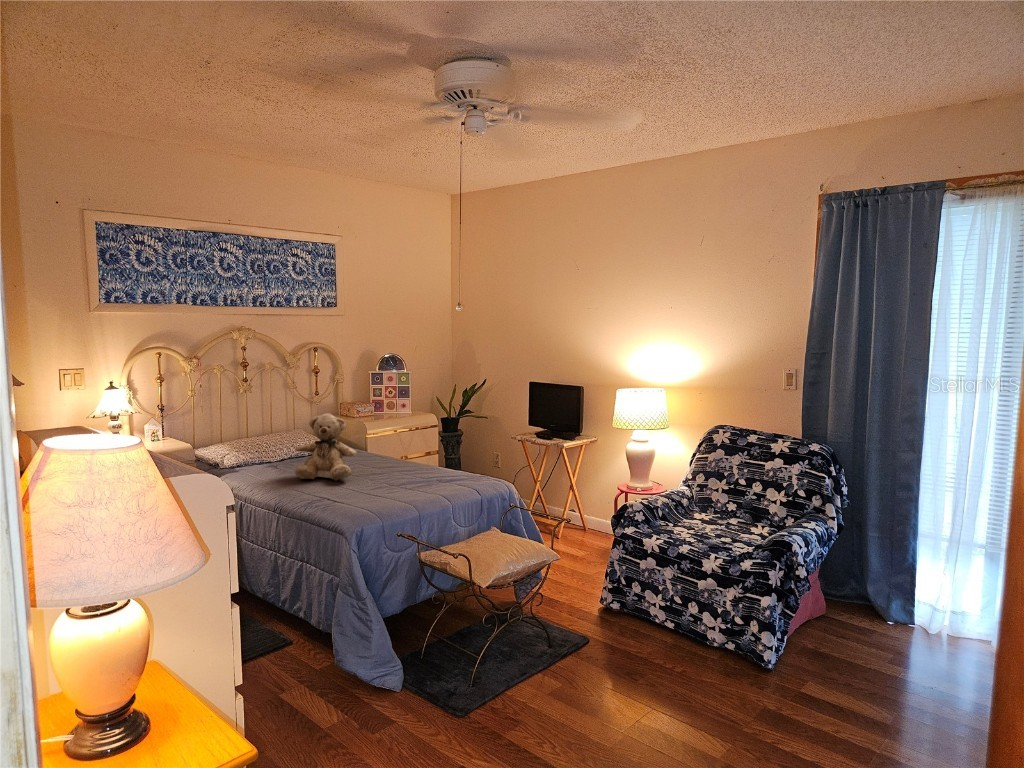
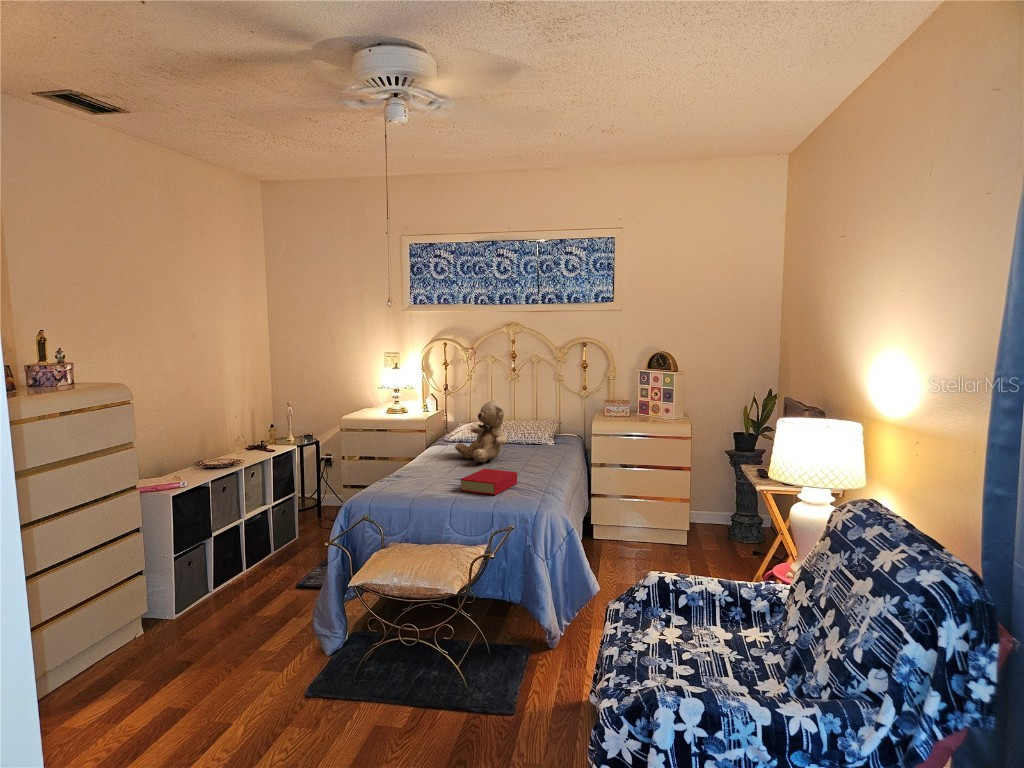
book: none [392,475,447,502] -> present [461,469,517,495]

